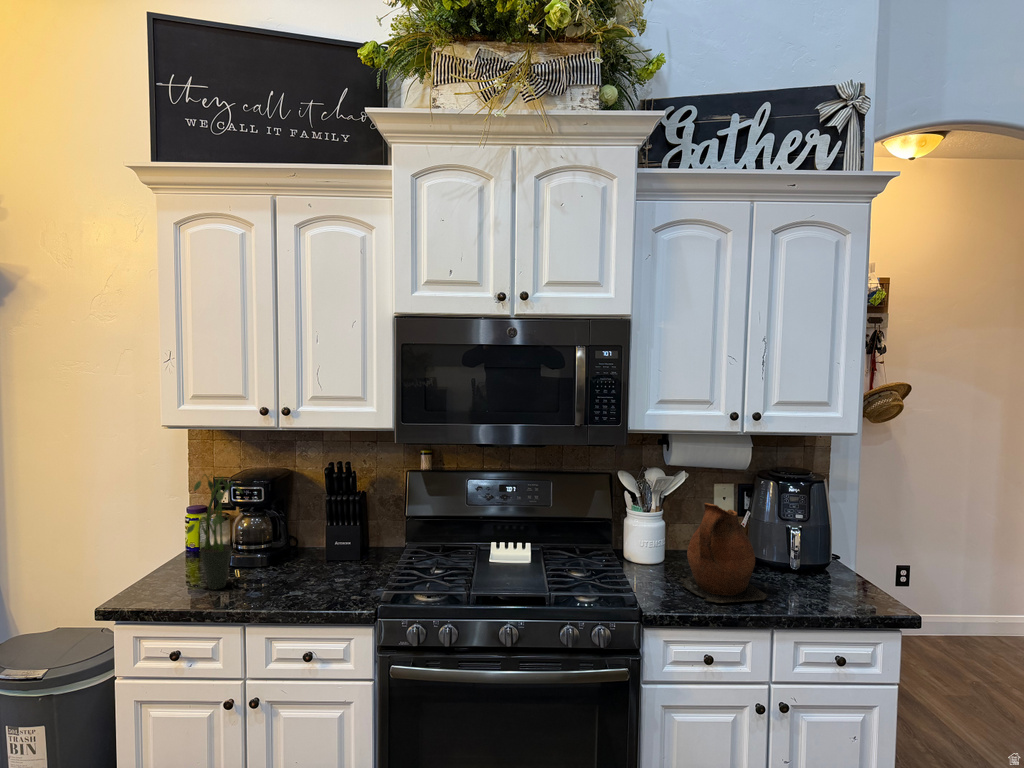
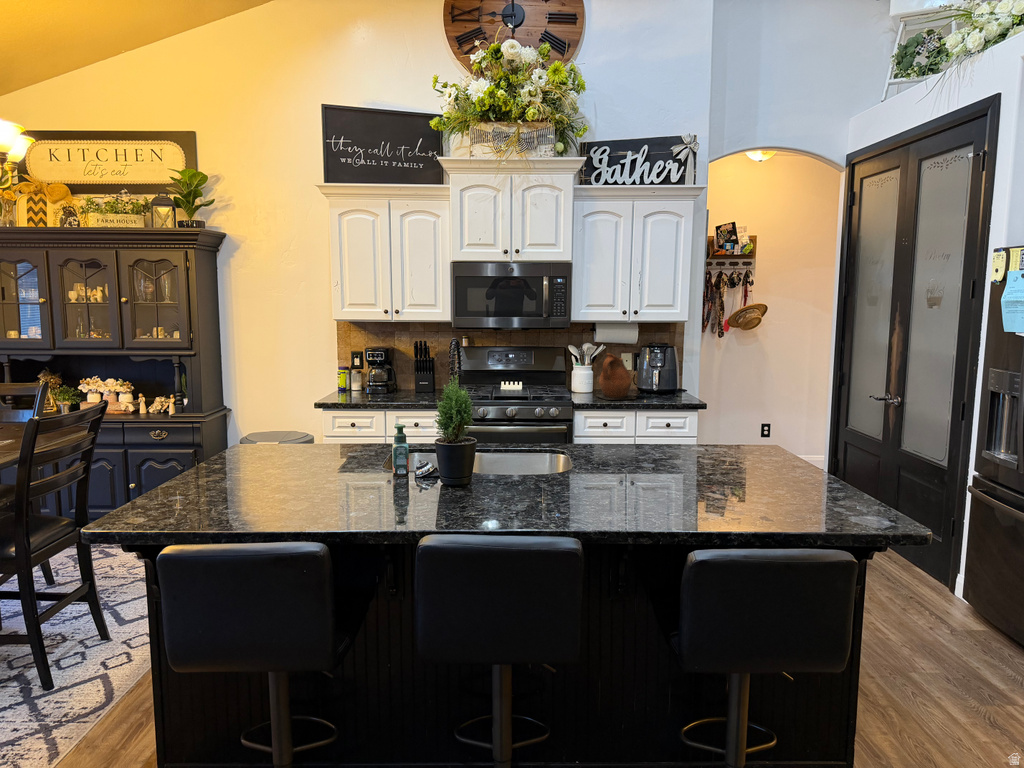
potted plant: present [187,474,242,590] -> none [355,342,380,398]

